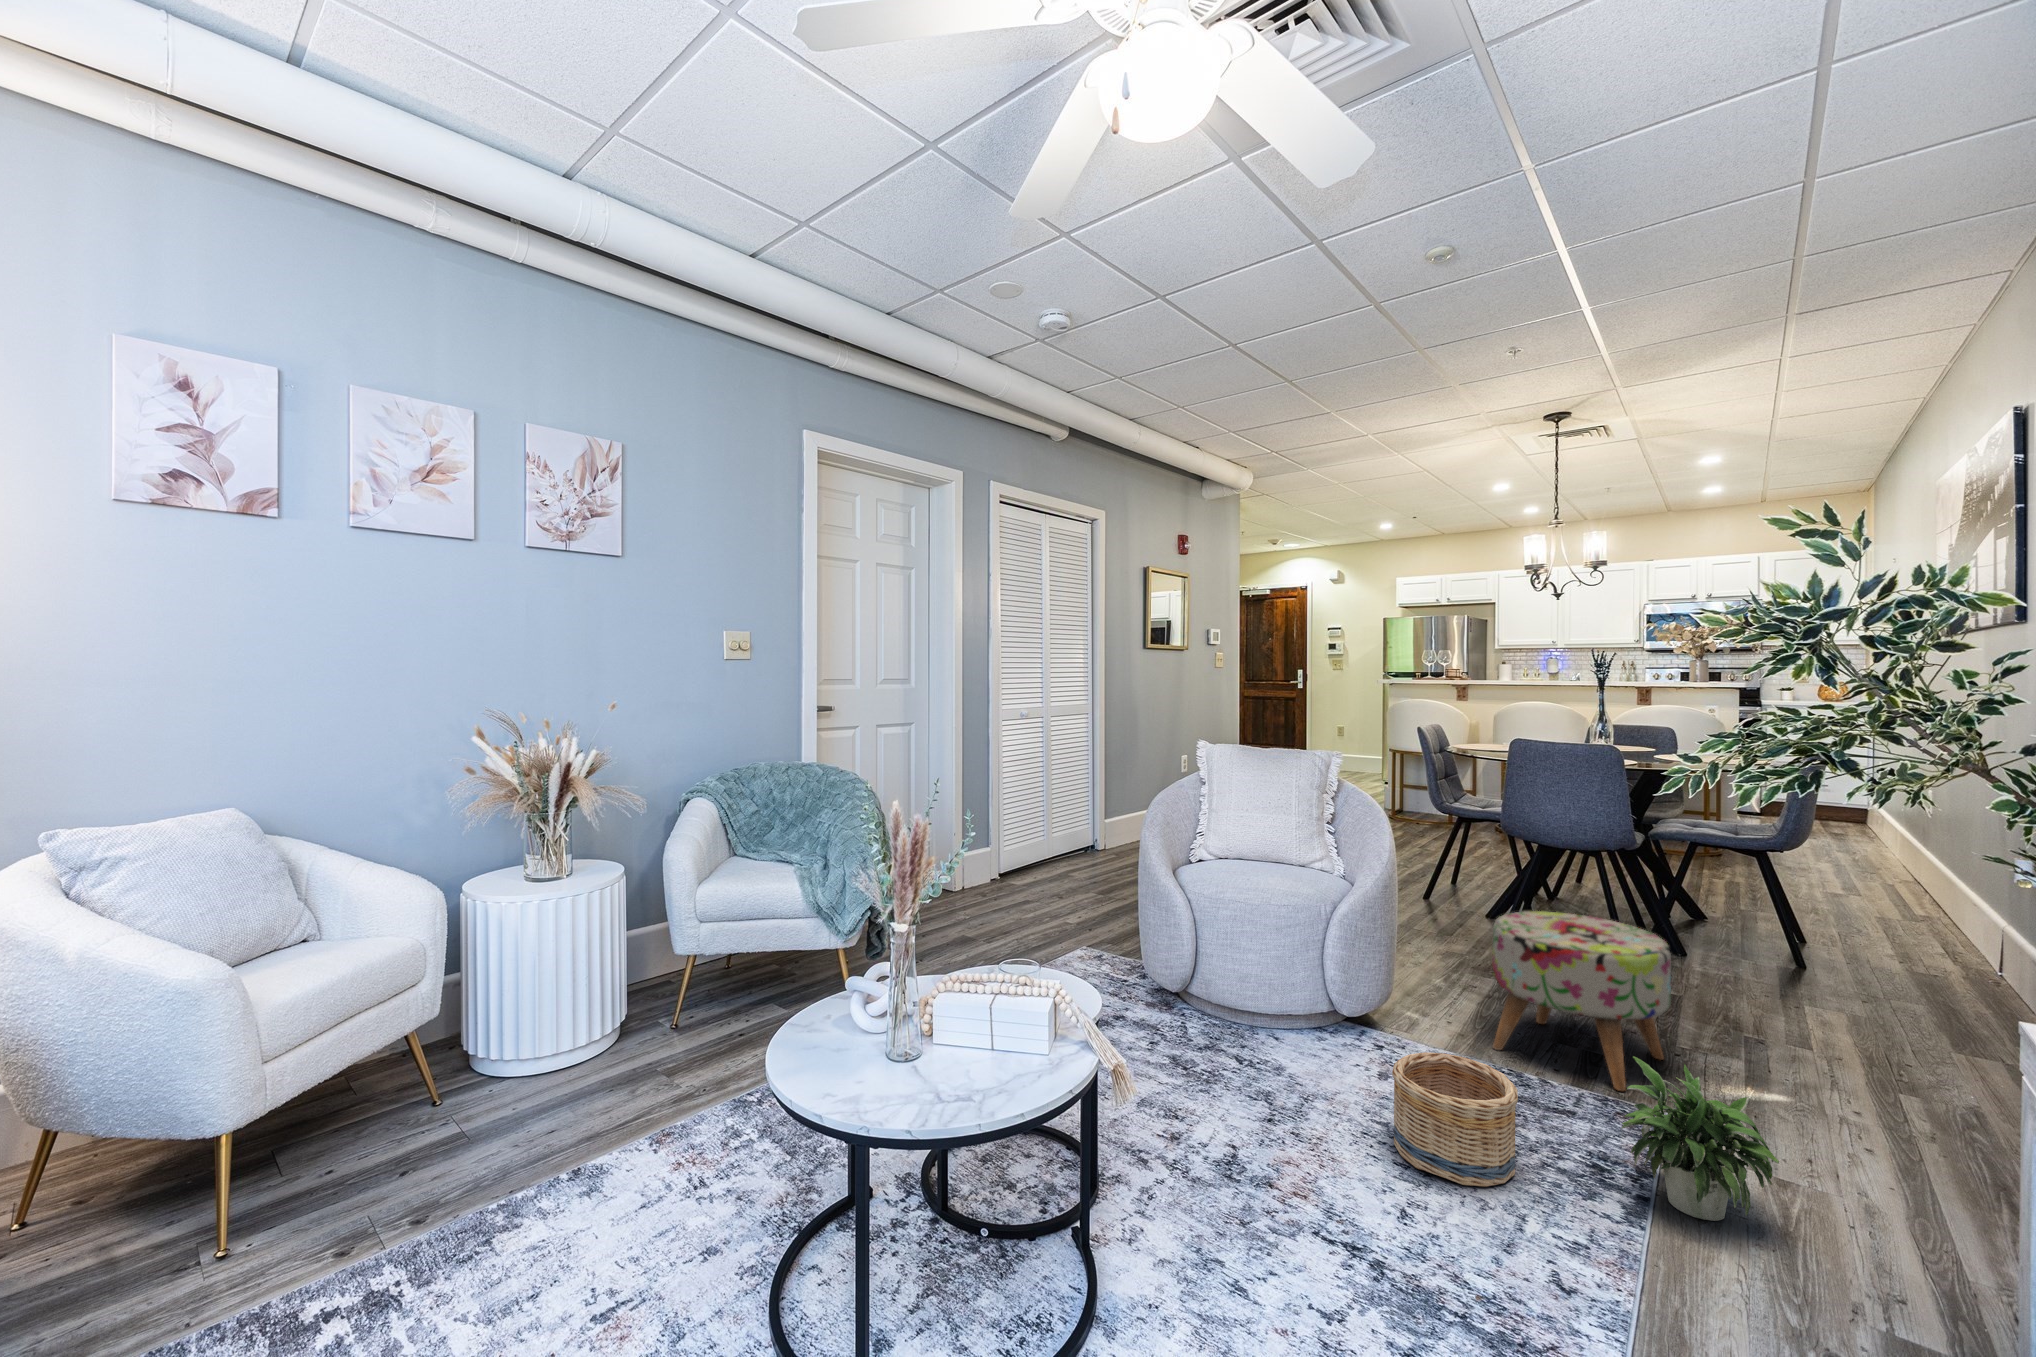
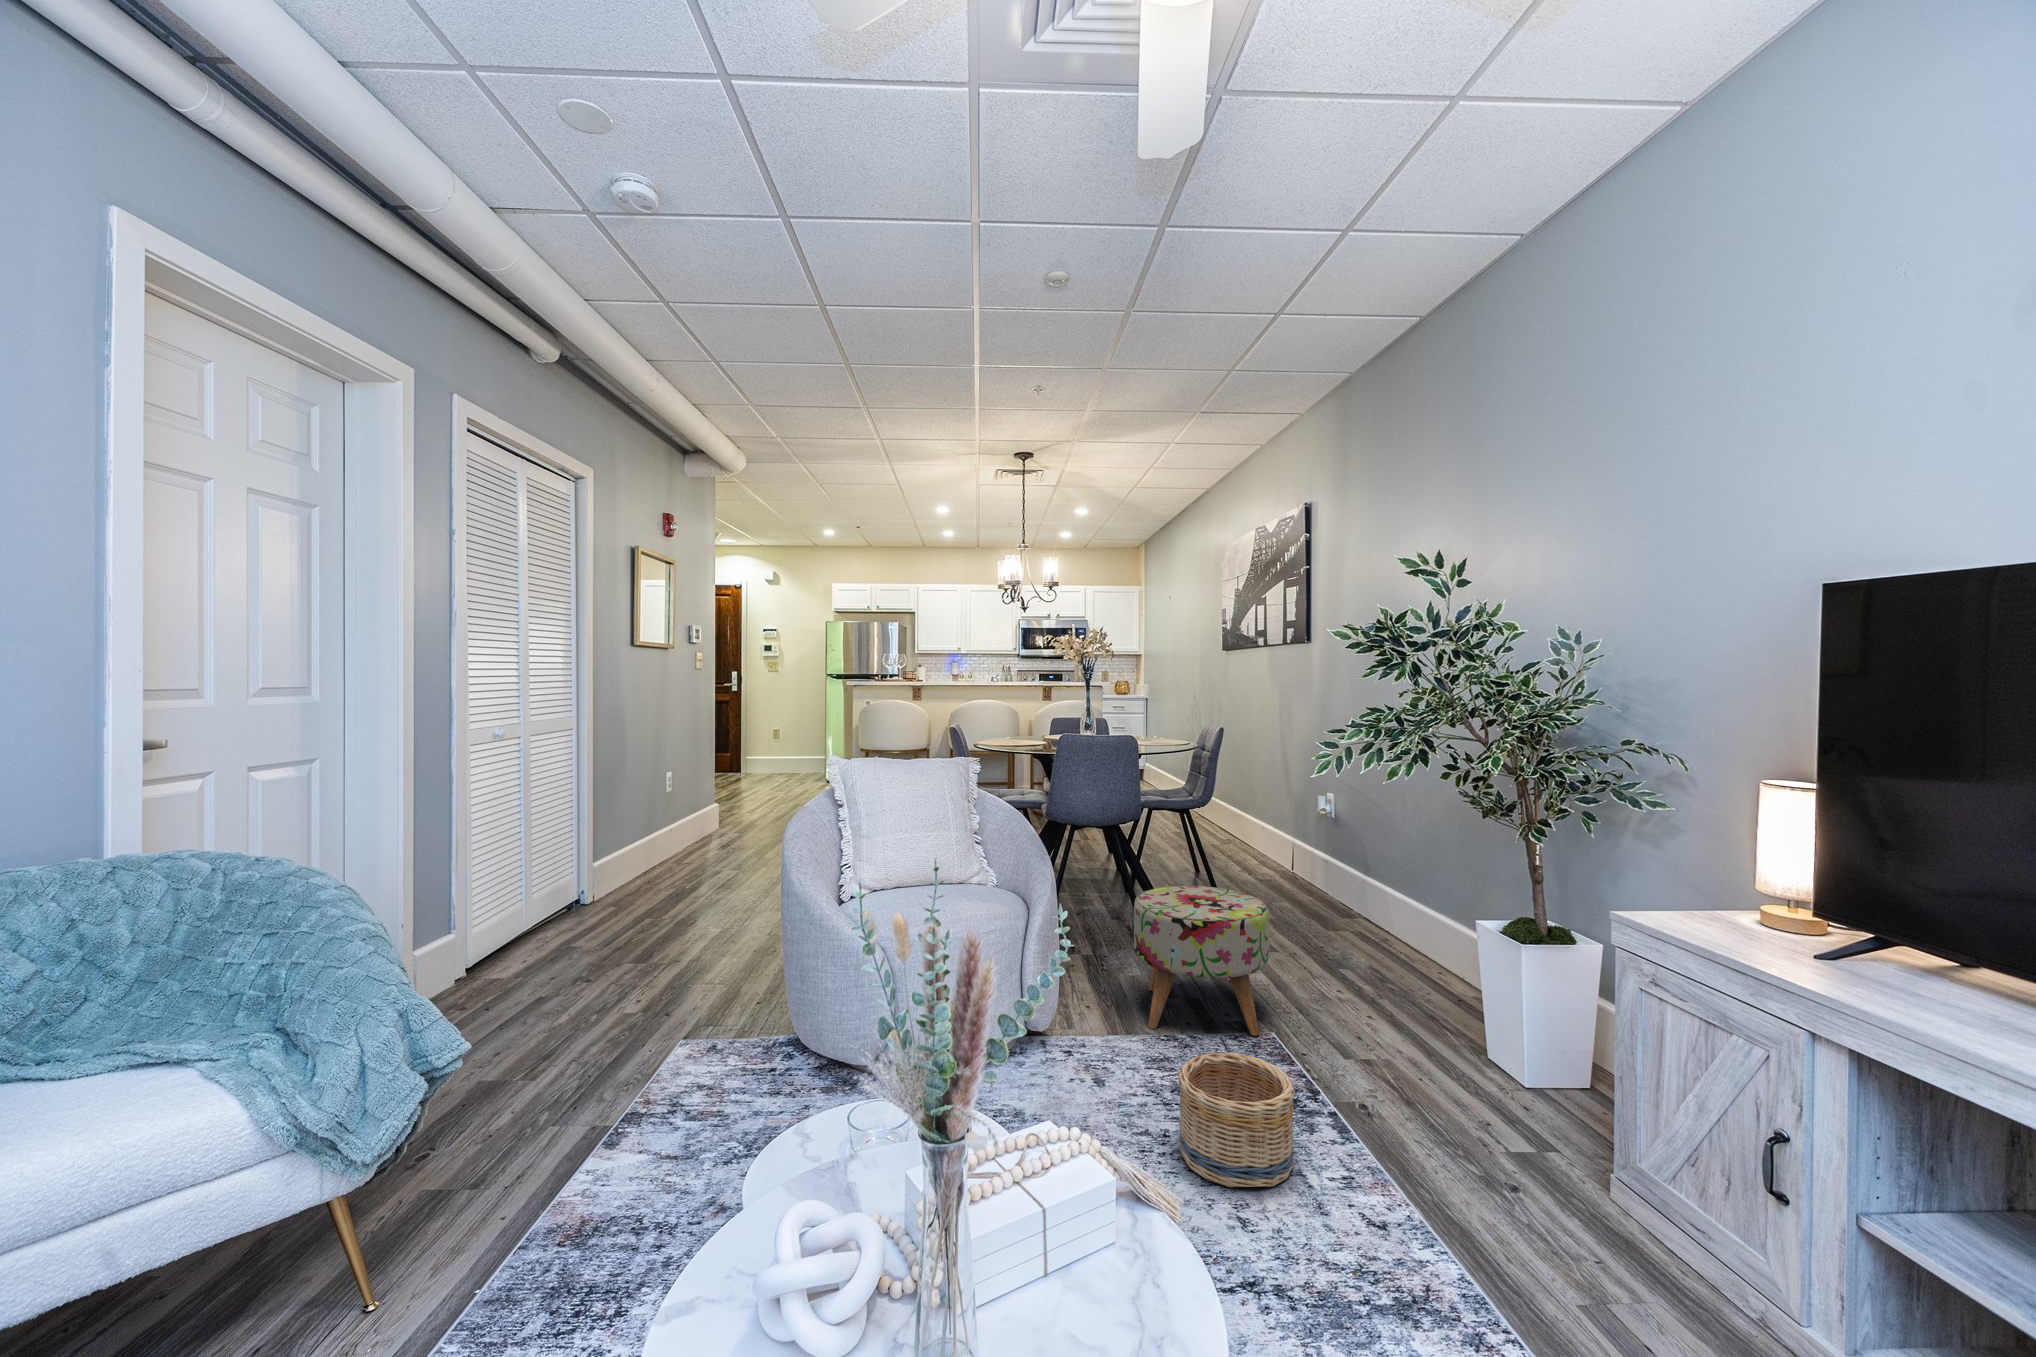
potted plant: present [1621,1056,1779,1221] -> none [1316,1003,1458,1134]

